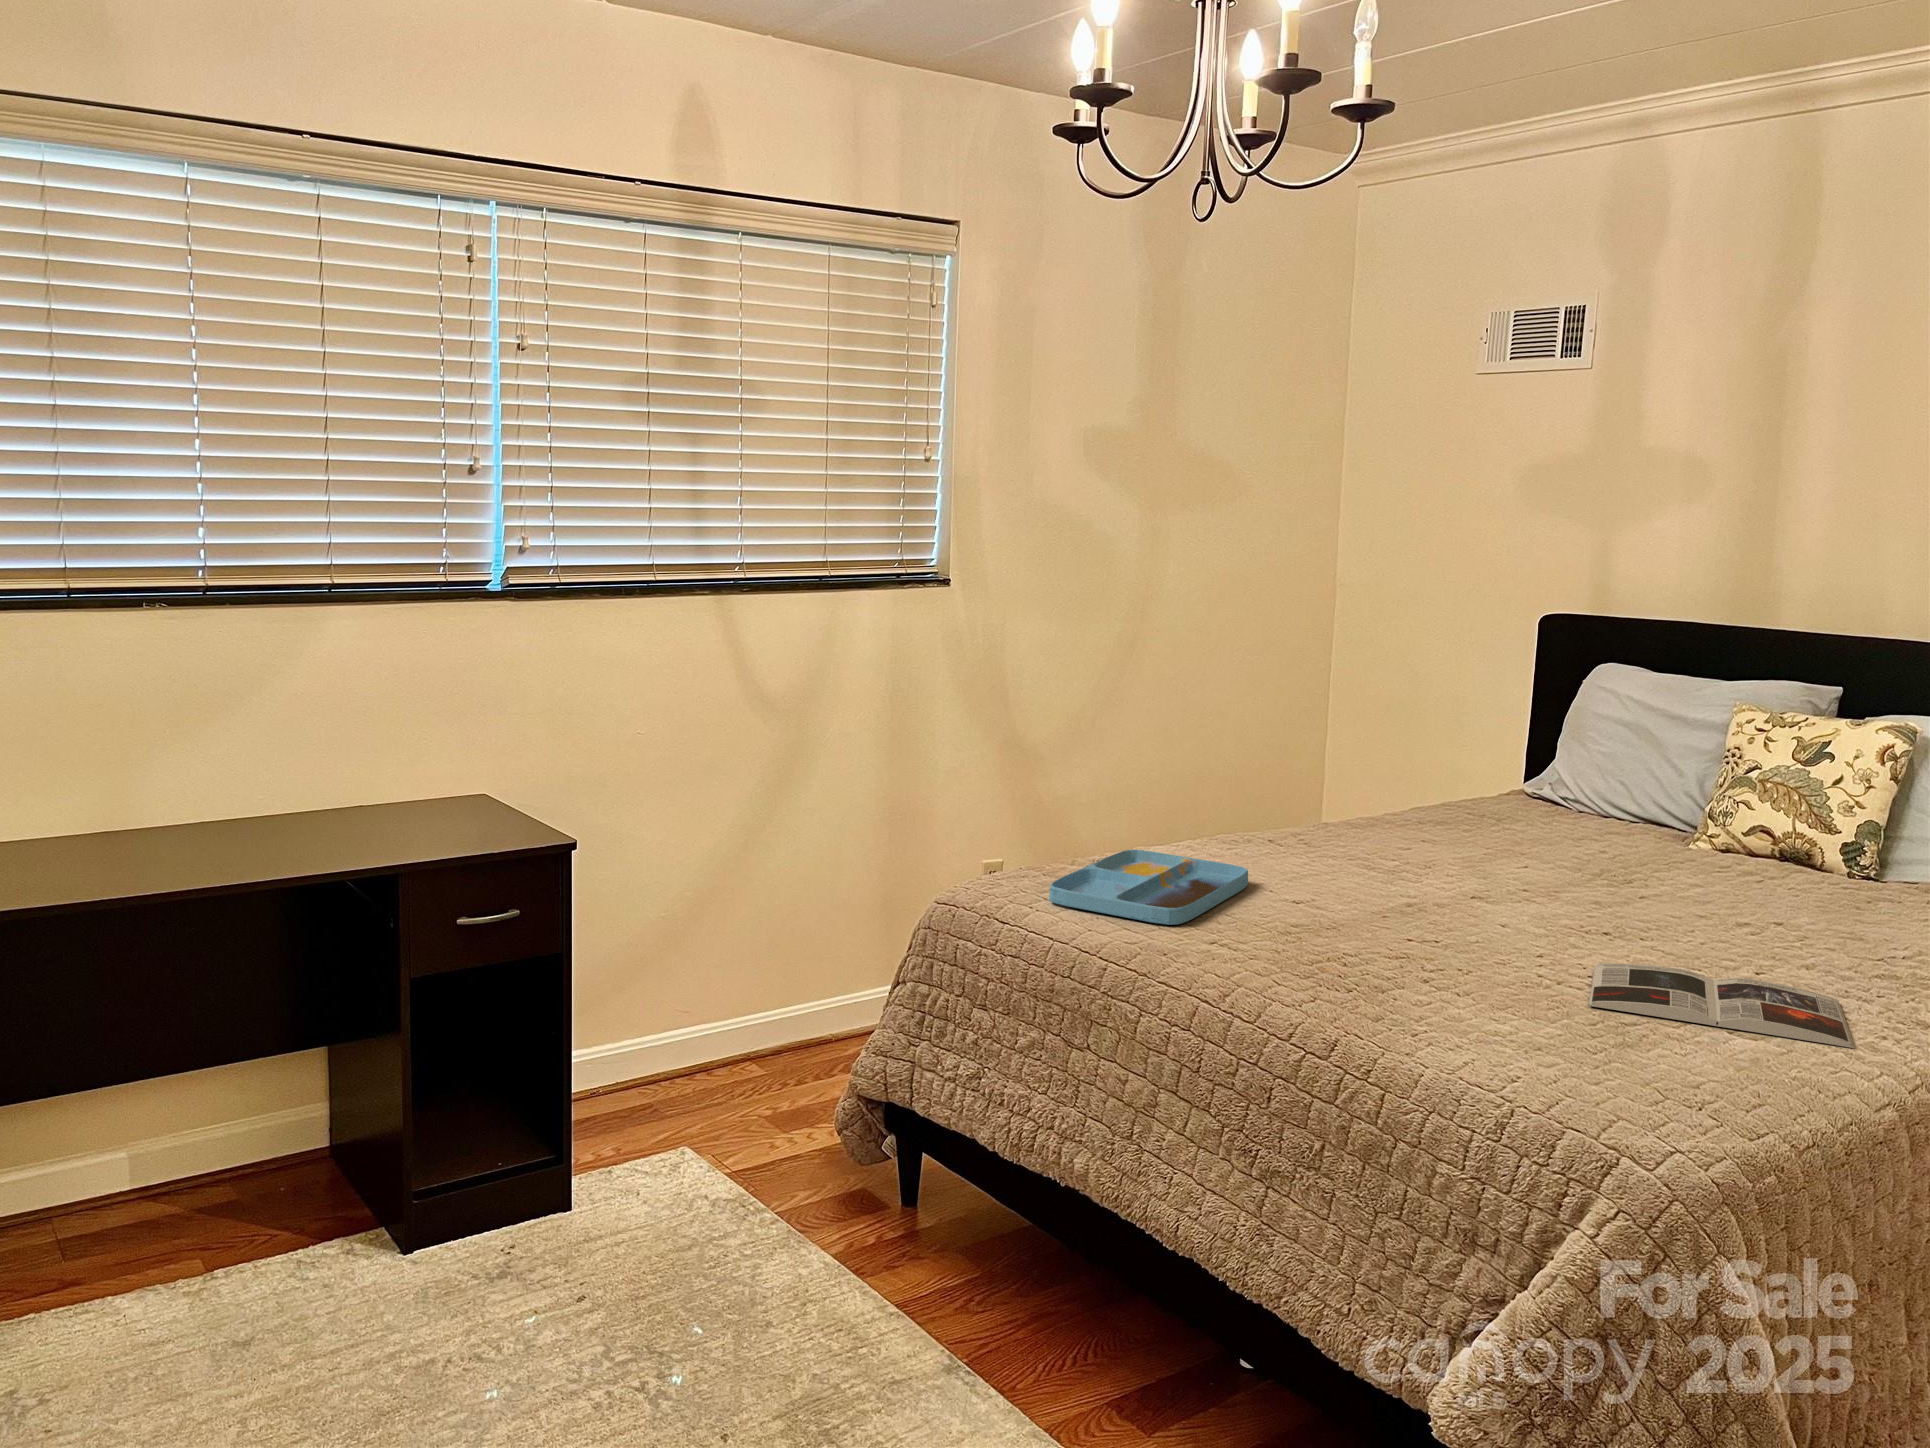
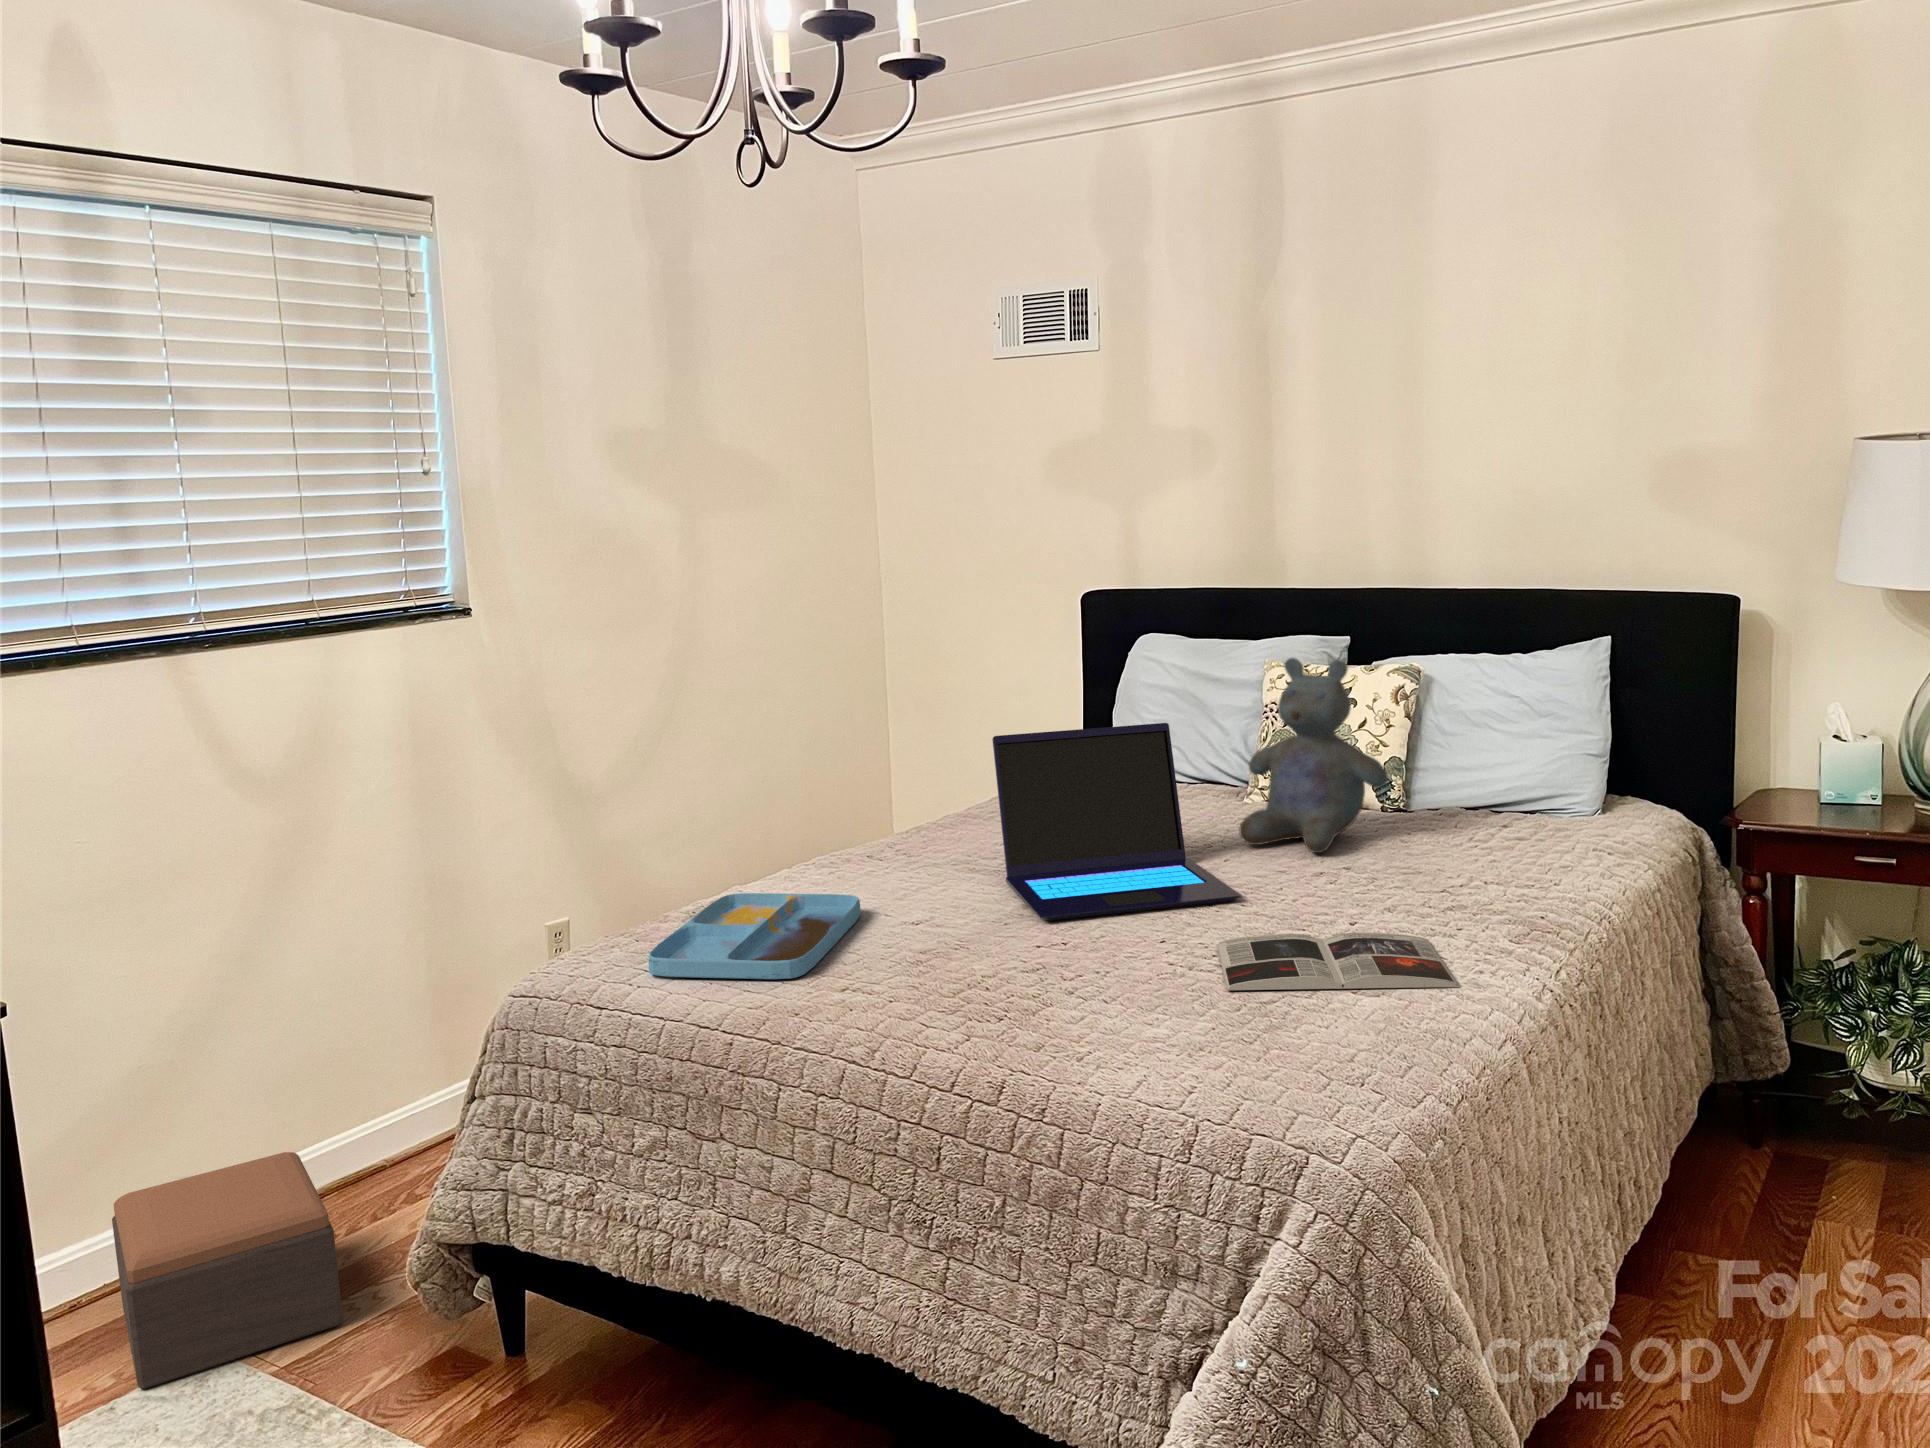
stuffed bear: none [1662,698,1846,905] -> present [1240,658,1388,853]
laptop: none [1397,739,1640,932] -> present [992,723,1241,921]
footstool: none [629,1006,783,1161] -> present [112,1152,343,1389]

